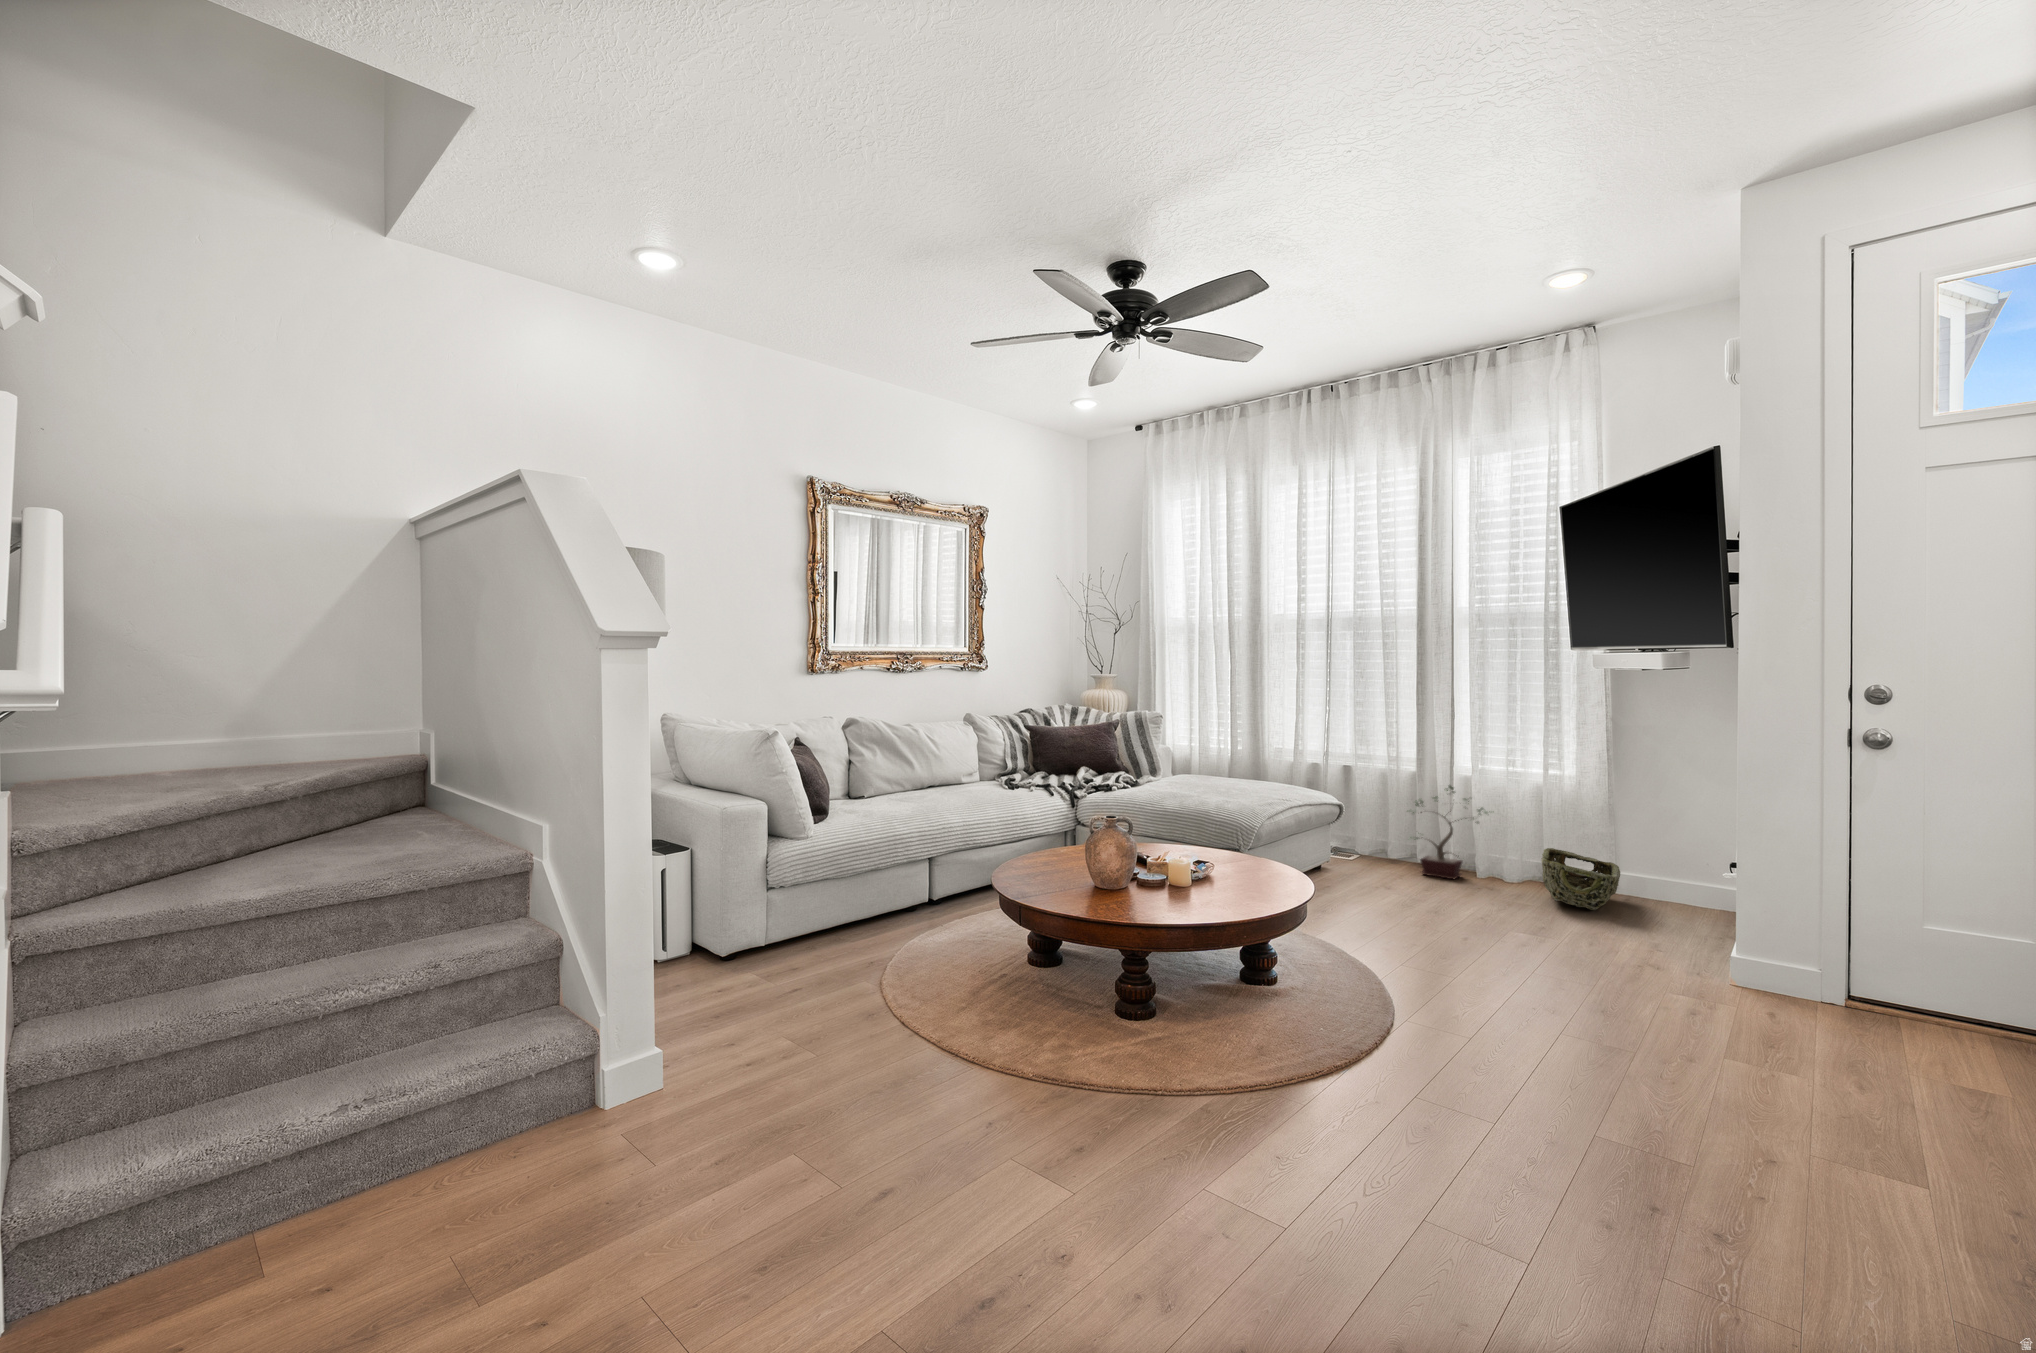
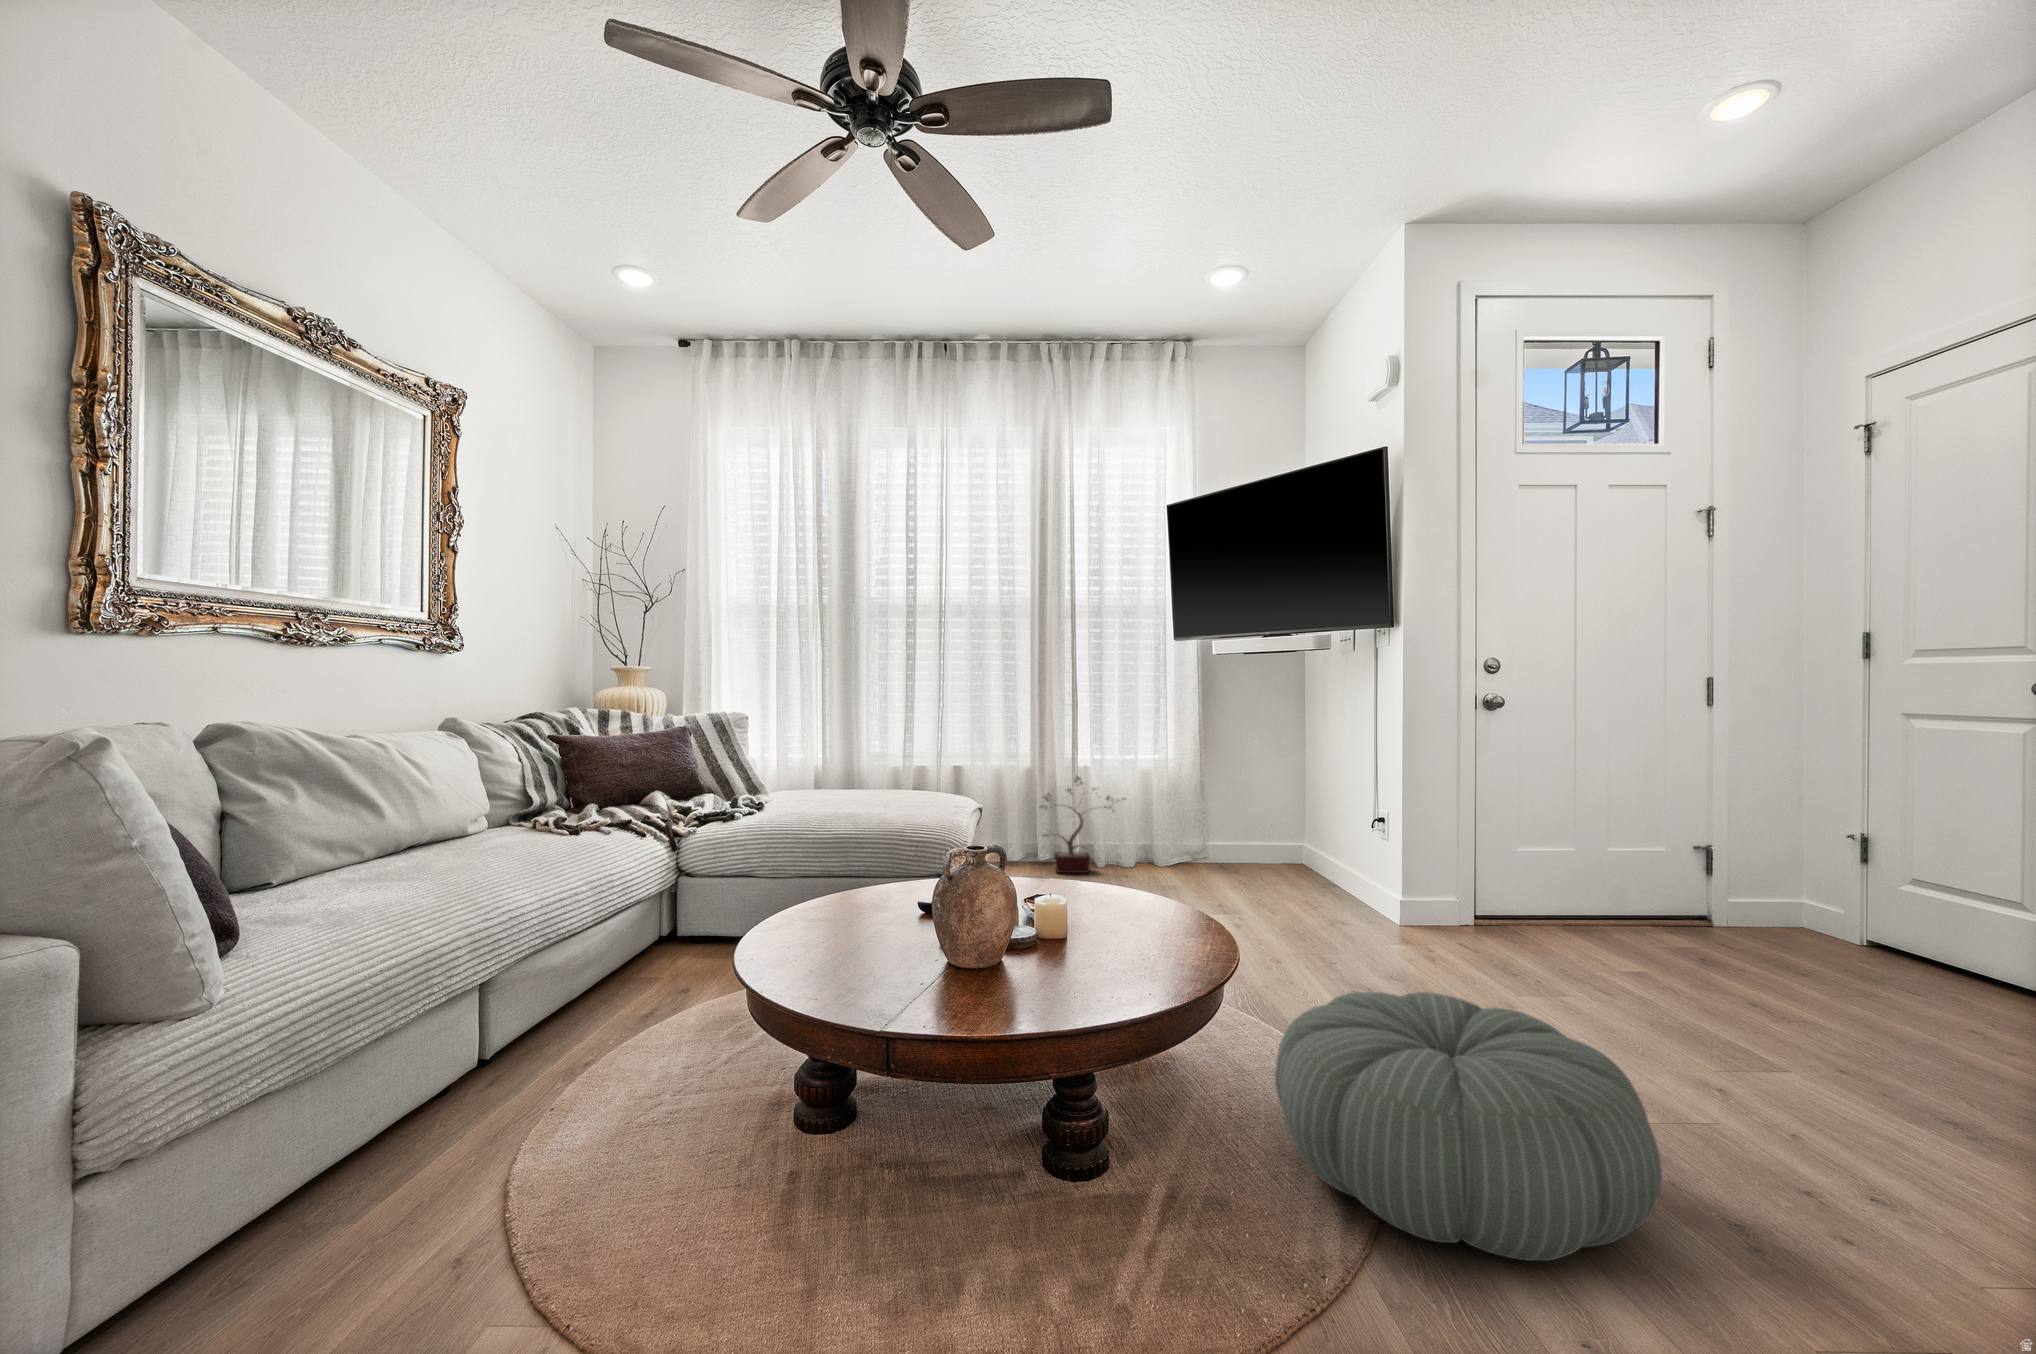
woven basket: present [1541,848,1620,910] -> none [1163,828,1250,882]
pouf: none [1213,951,1457,1114] -> present [1275,992,1662,1261]

